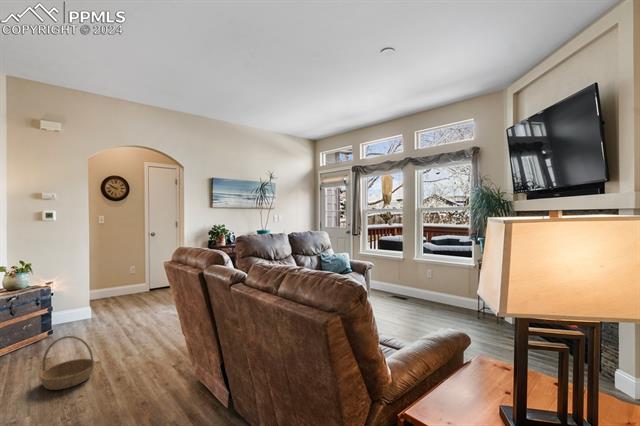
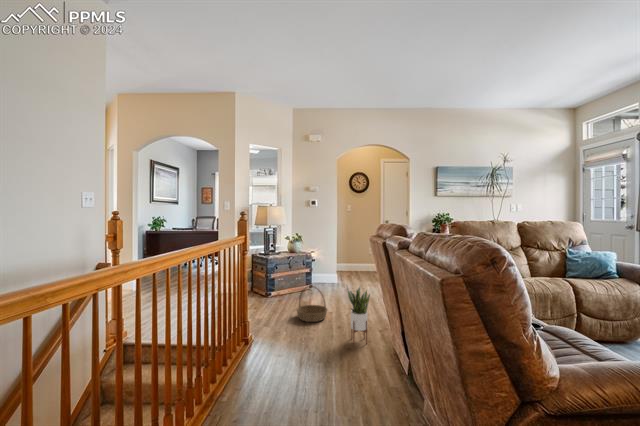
potted plant: none [133,323,167,398] -> present [346,285,370,344]

